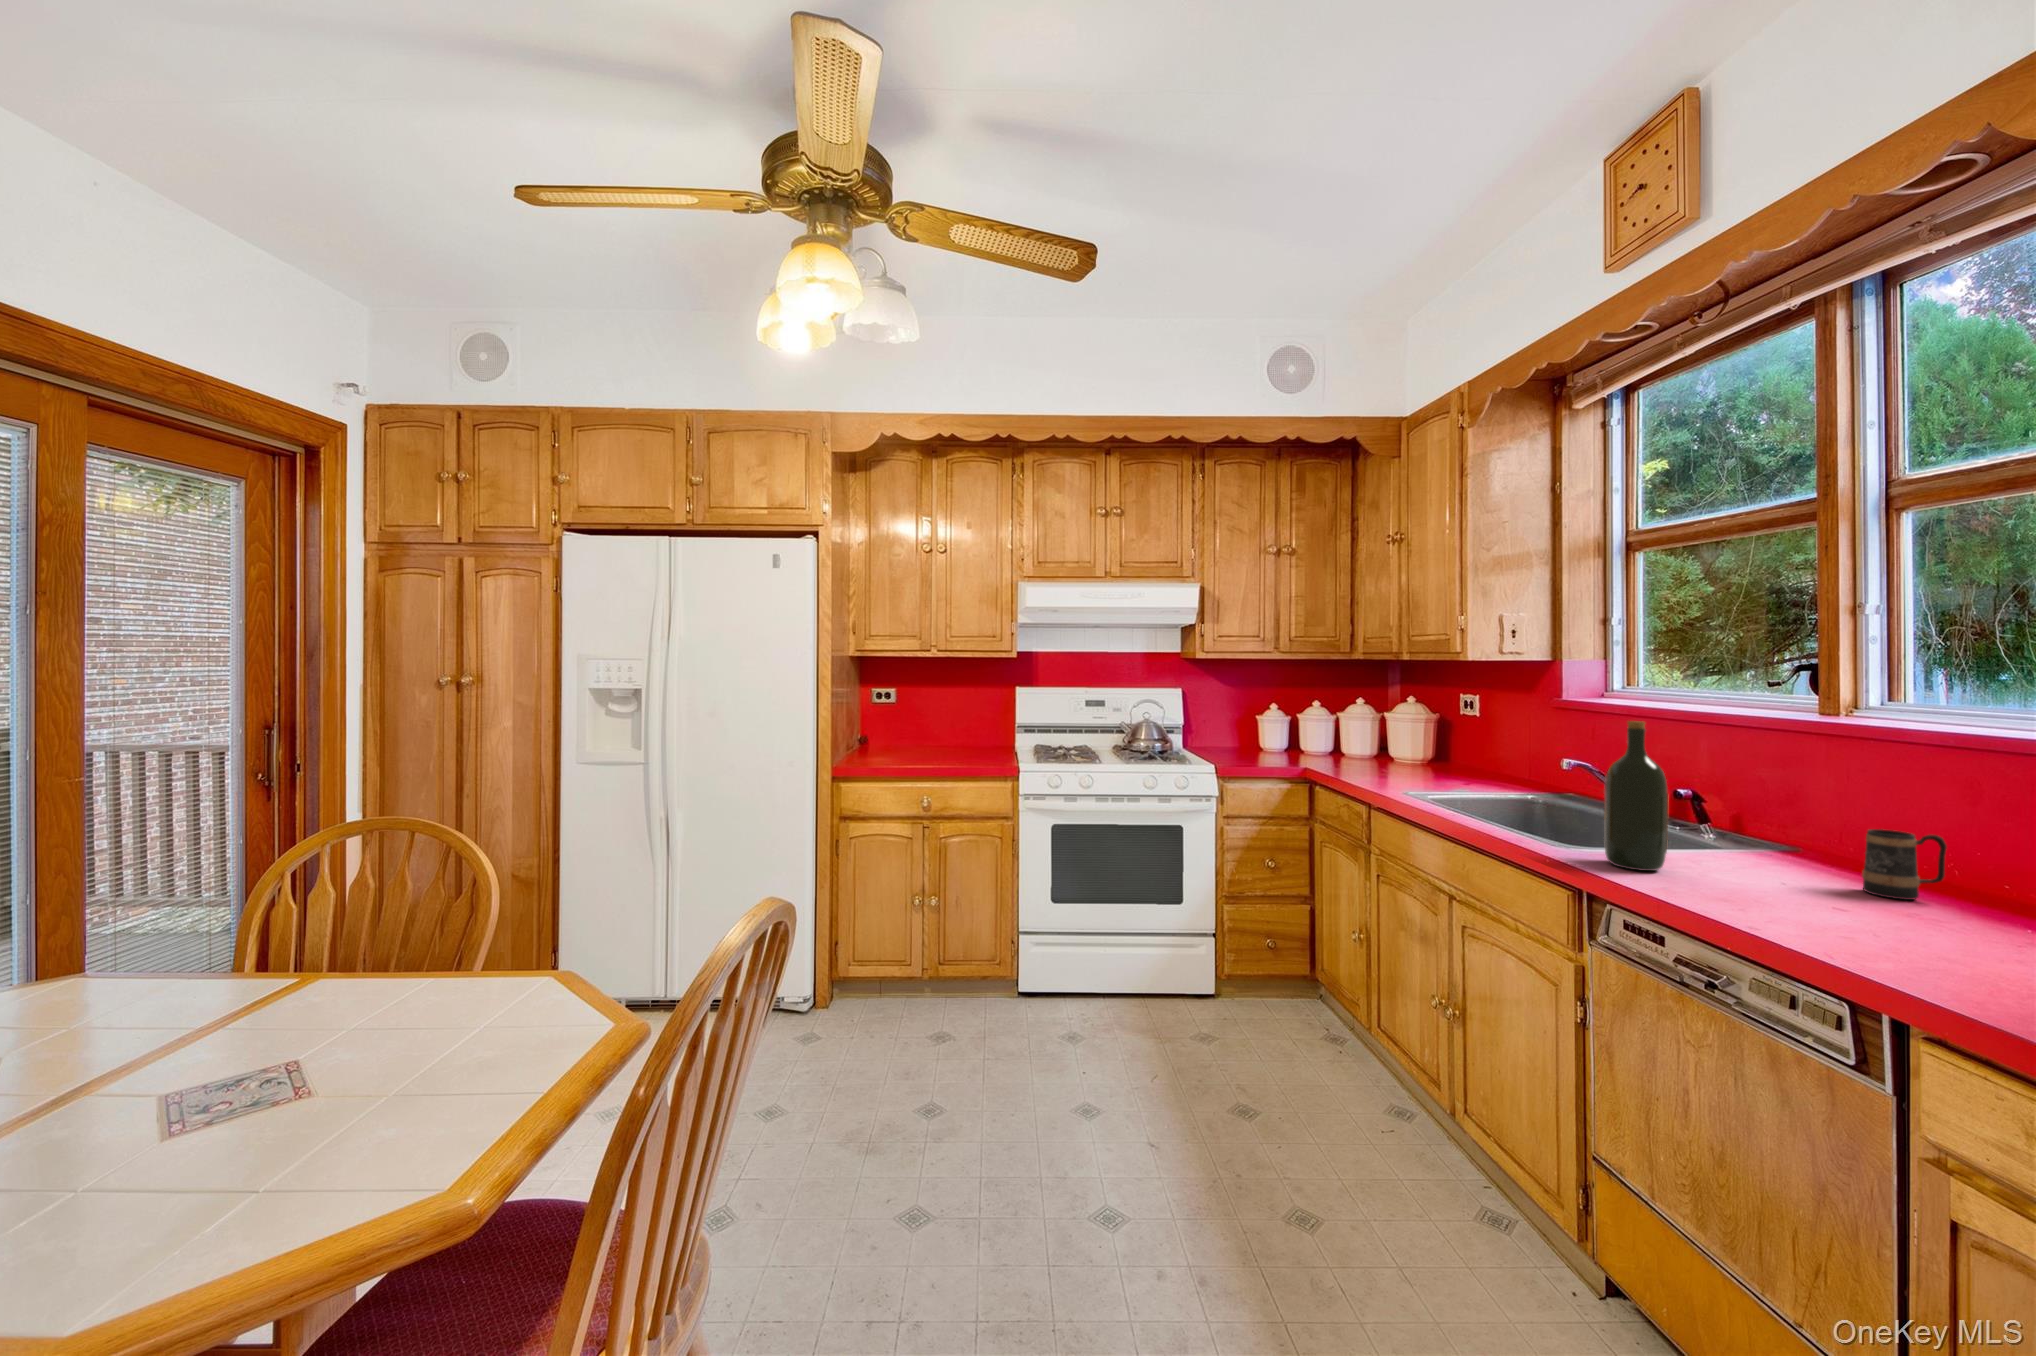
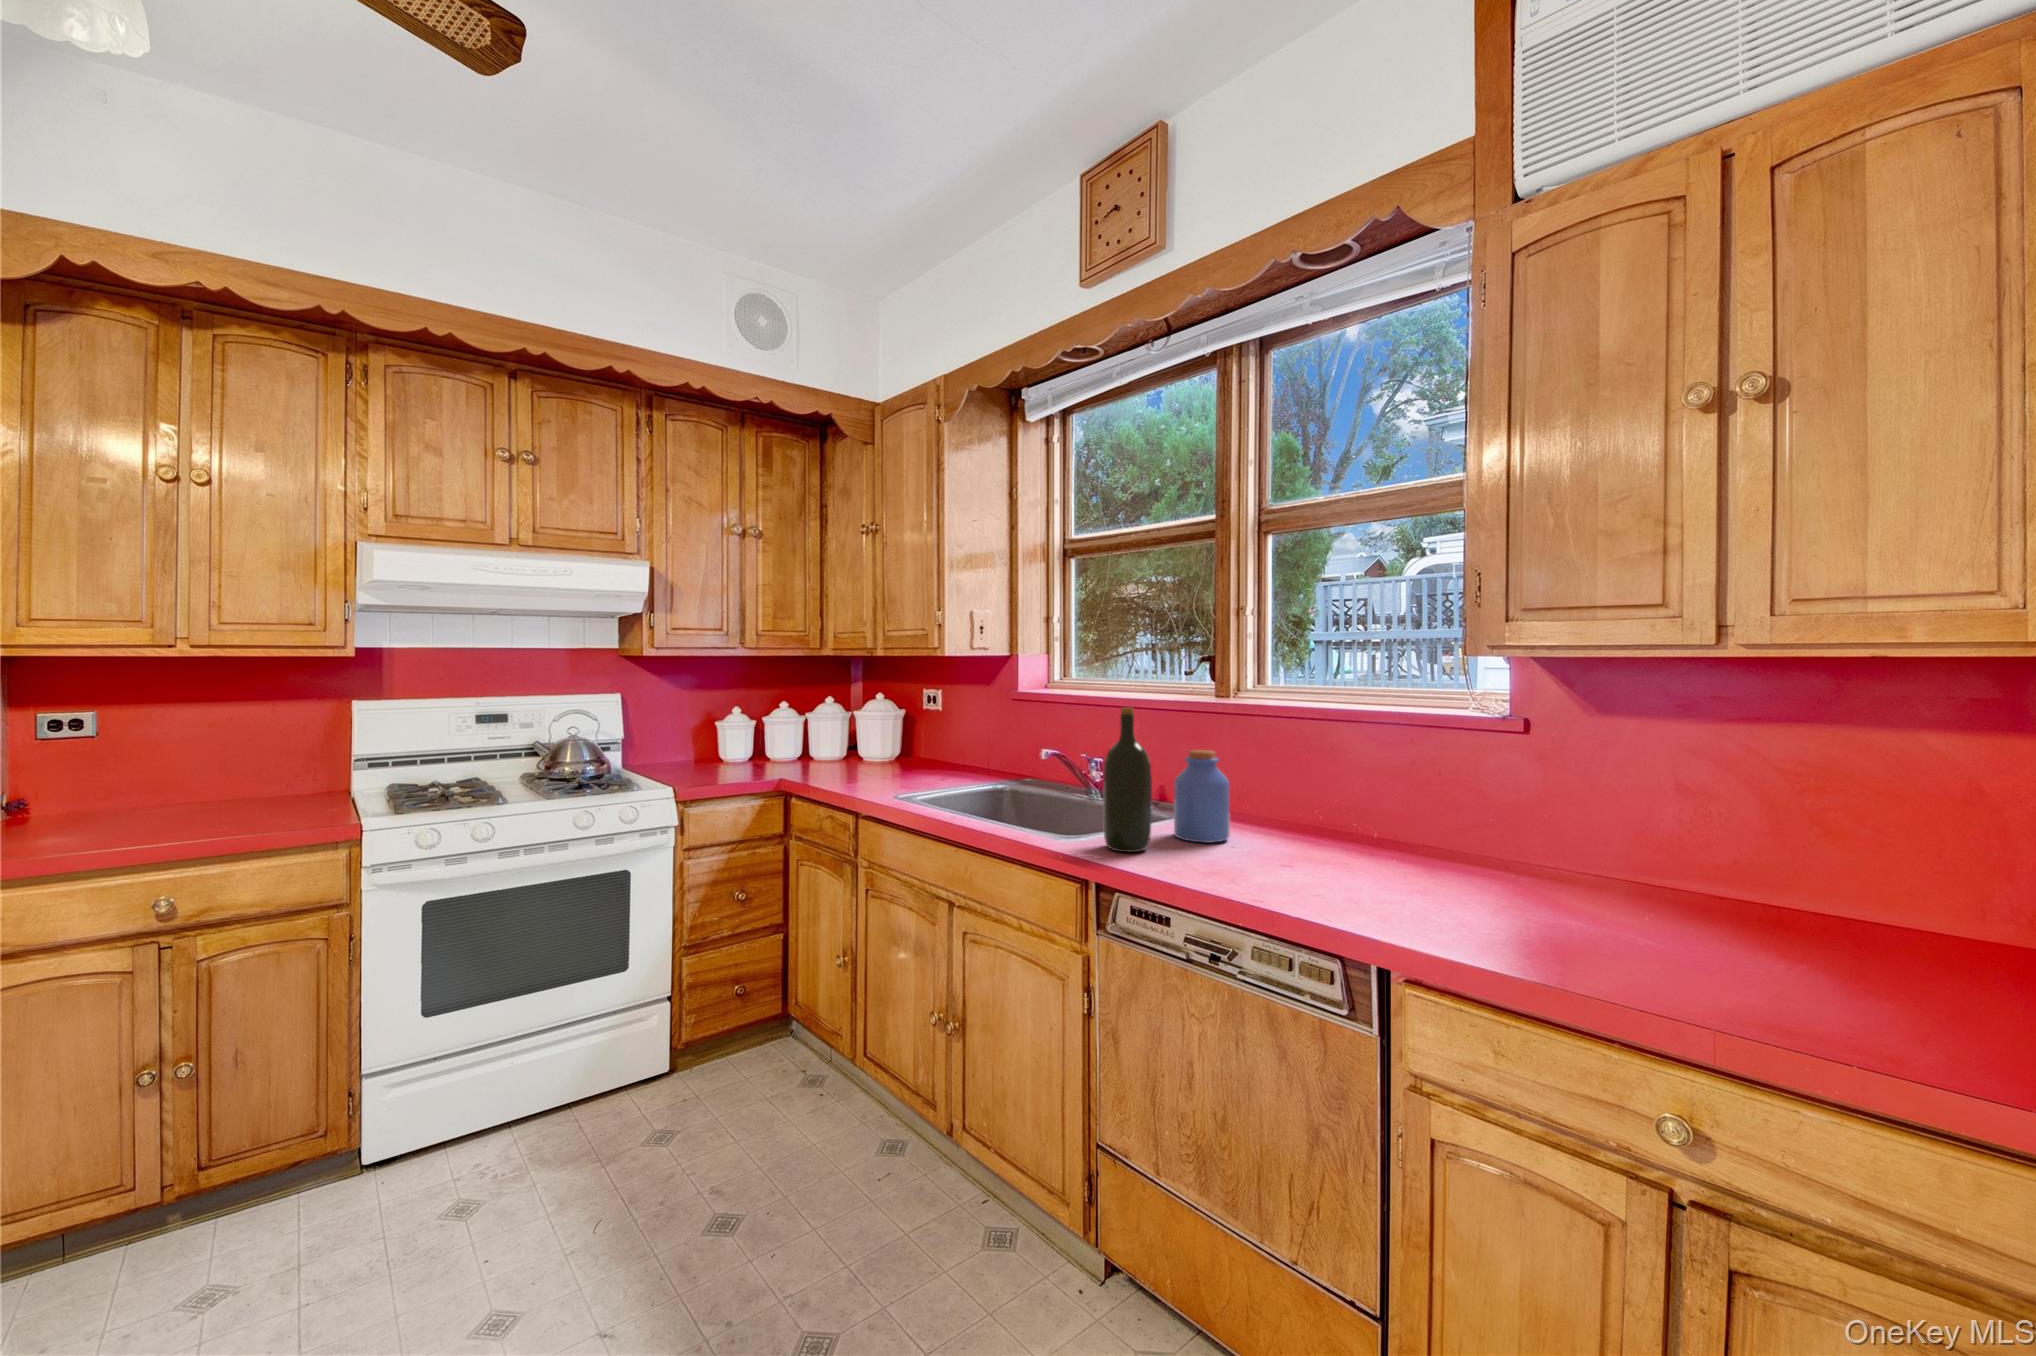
jar: none [1717,773,1804,880] -> present [1174,750,1230,843]
mug: present [1862,829,1947,900] -> none [1264,788,1310,844]

